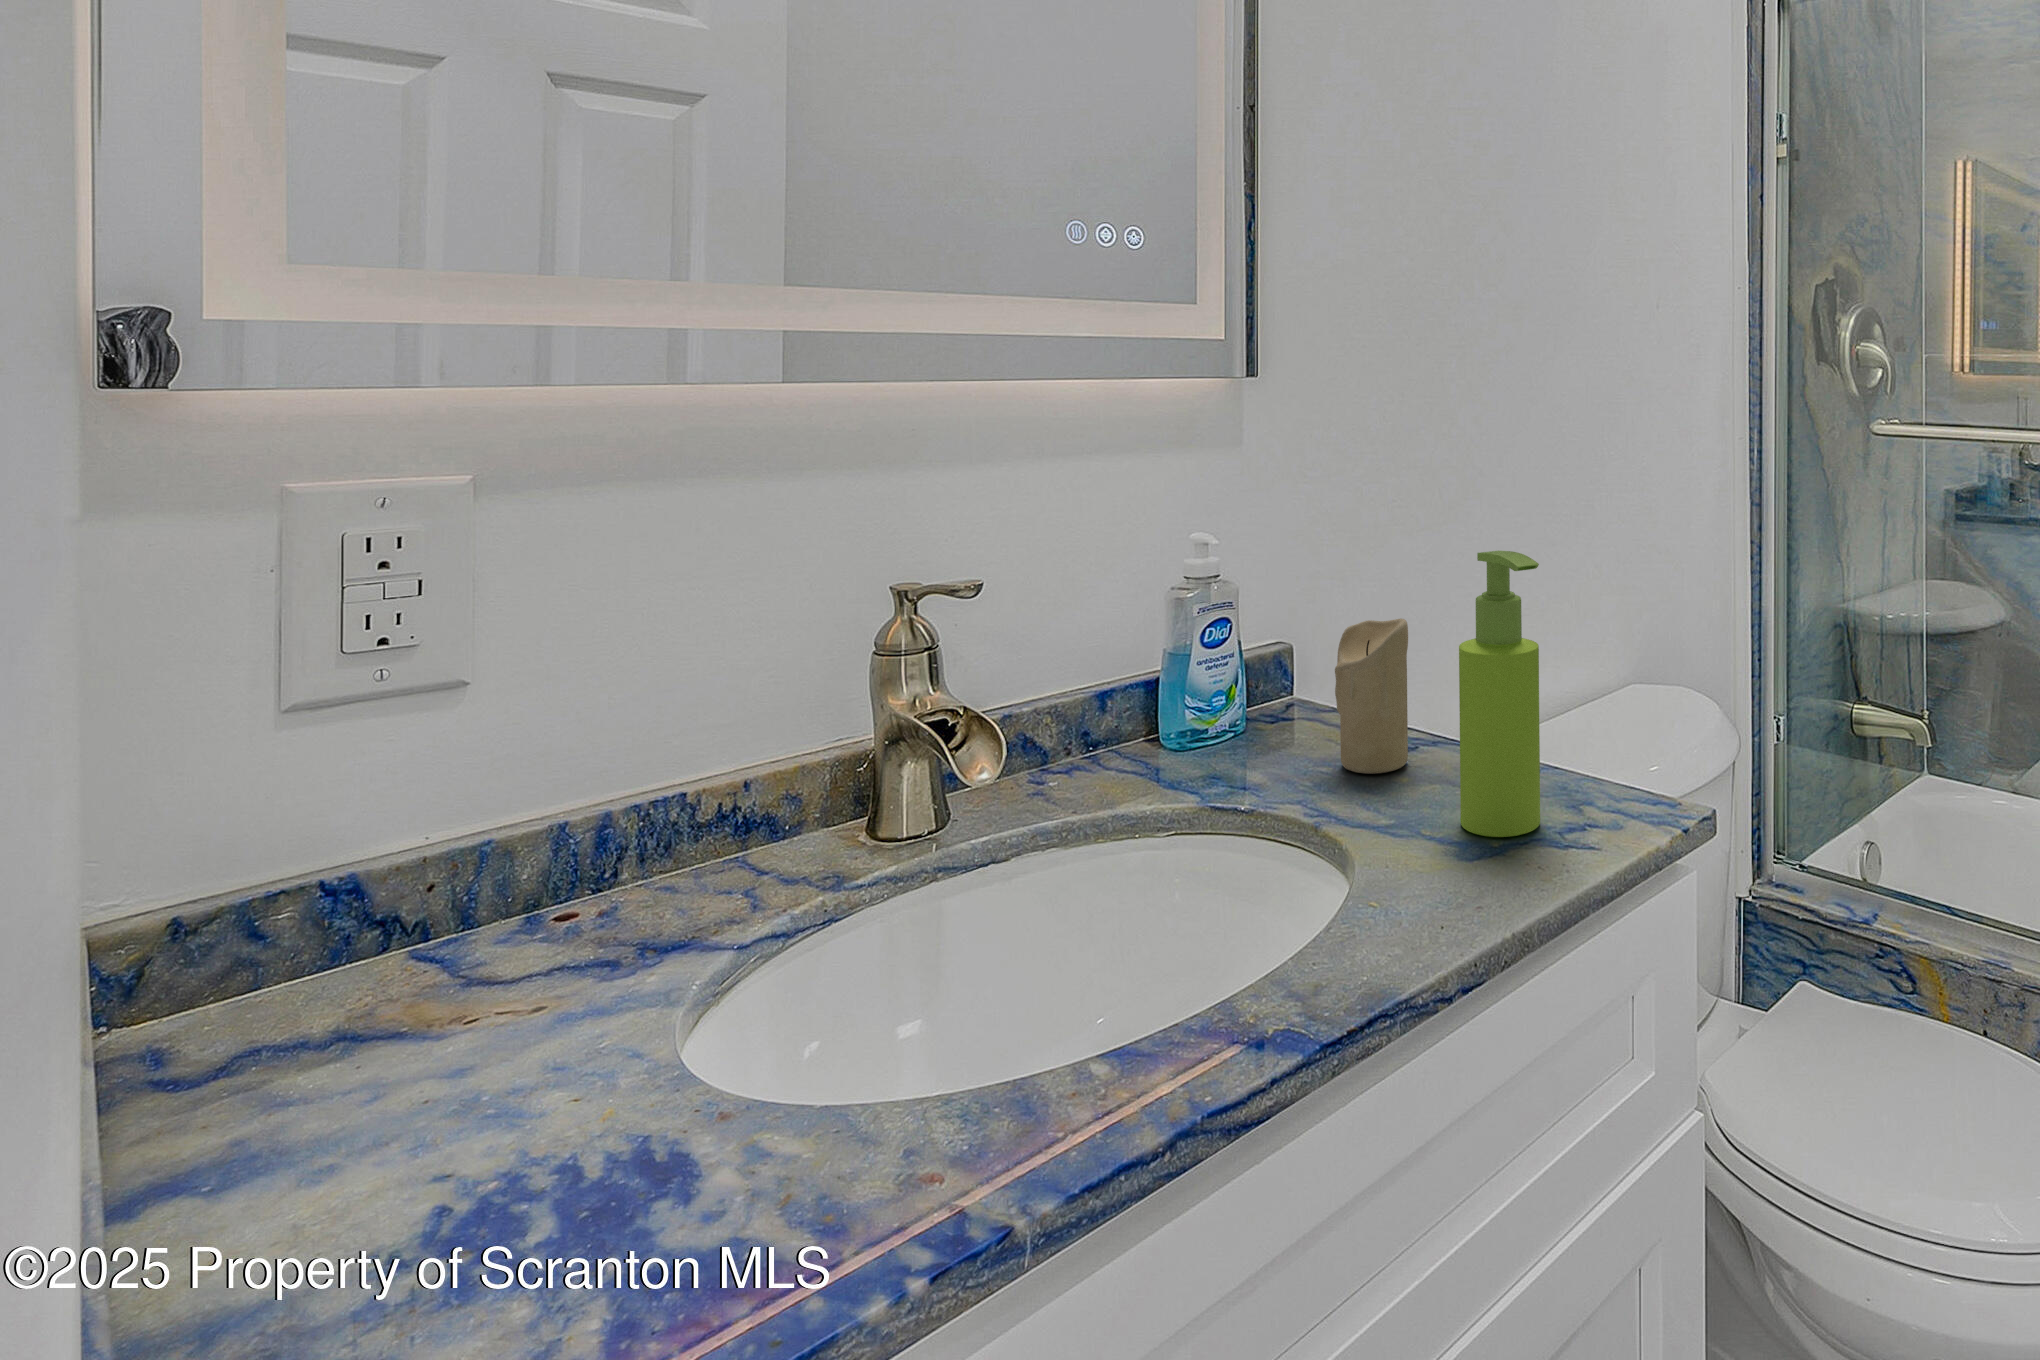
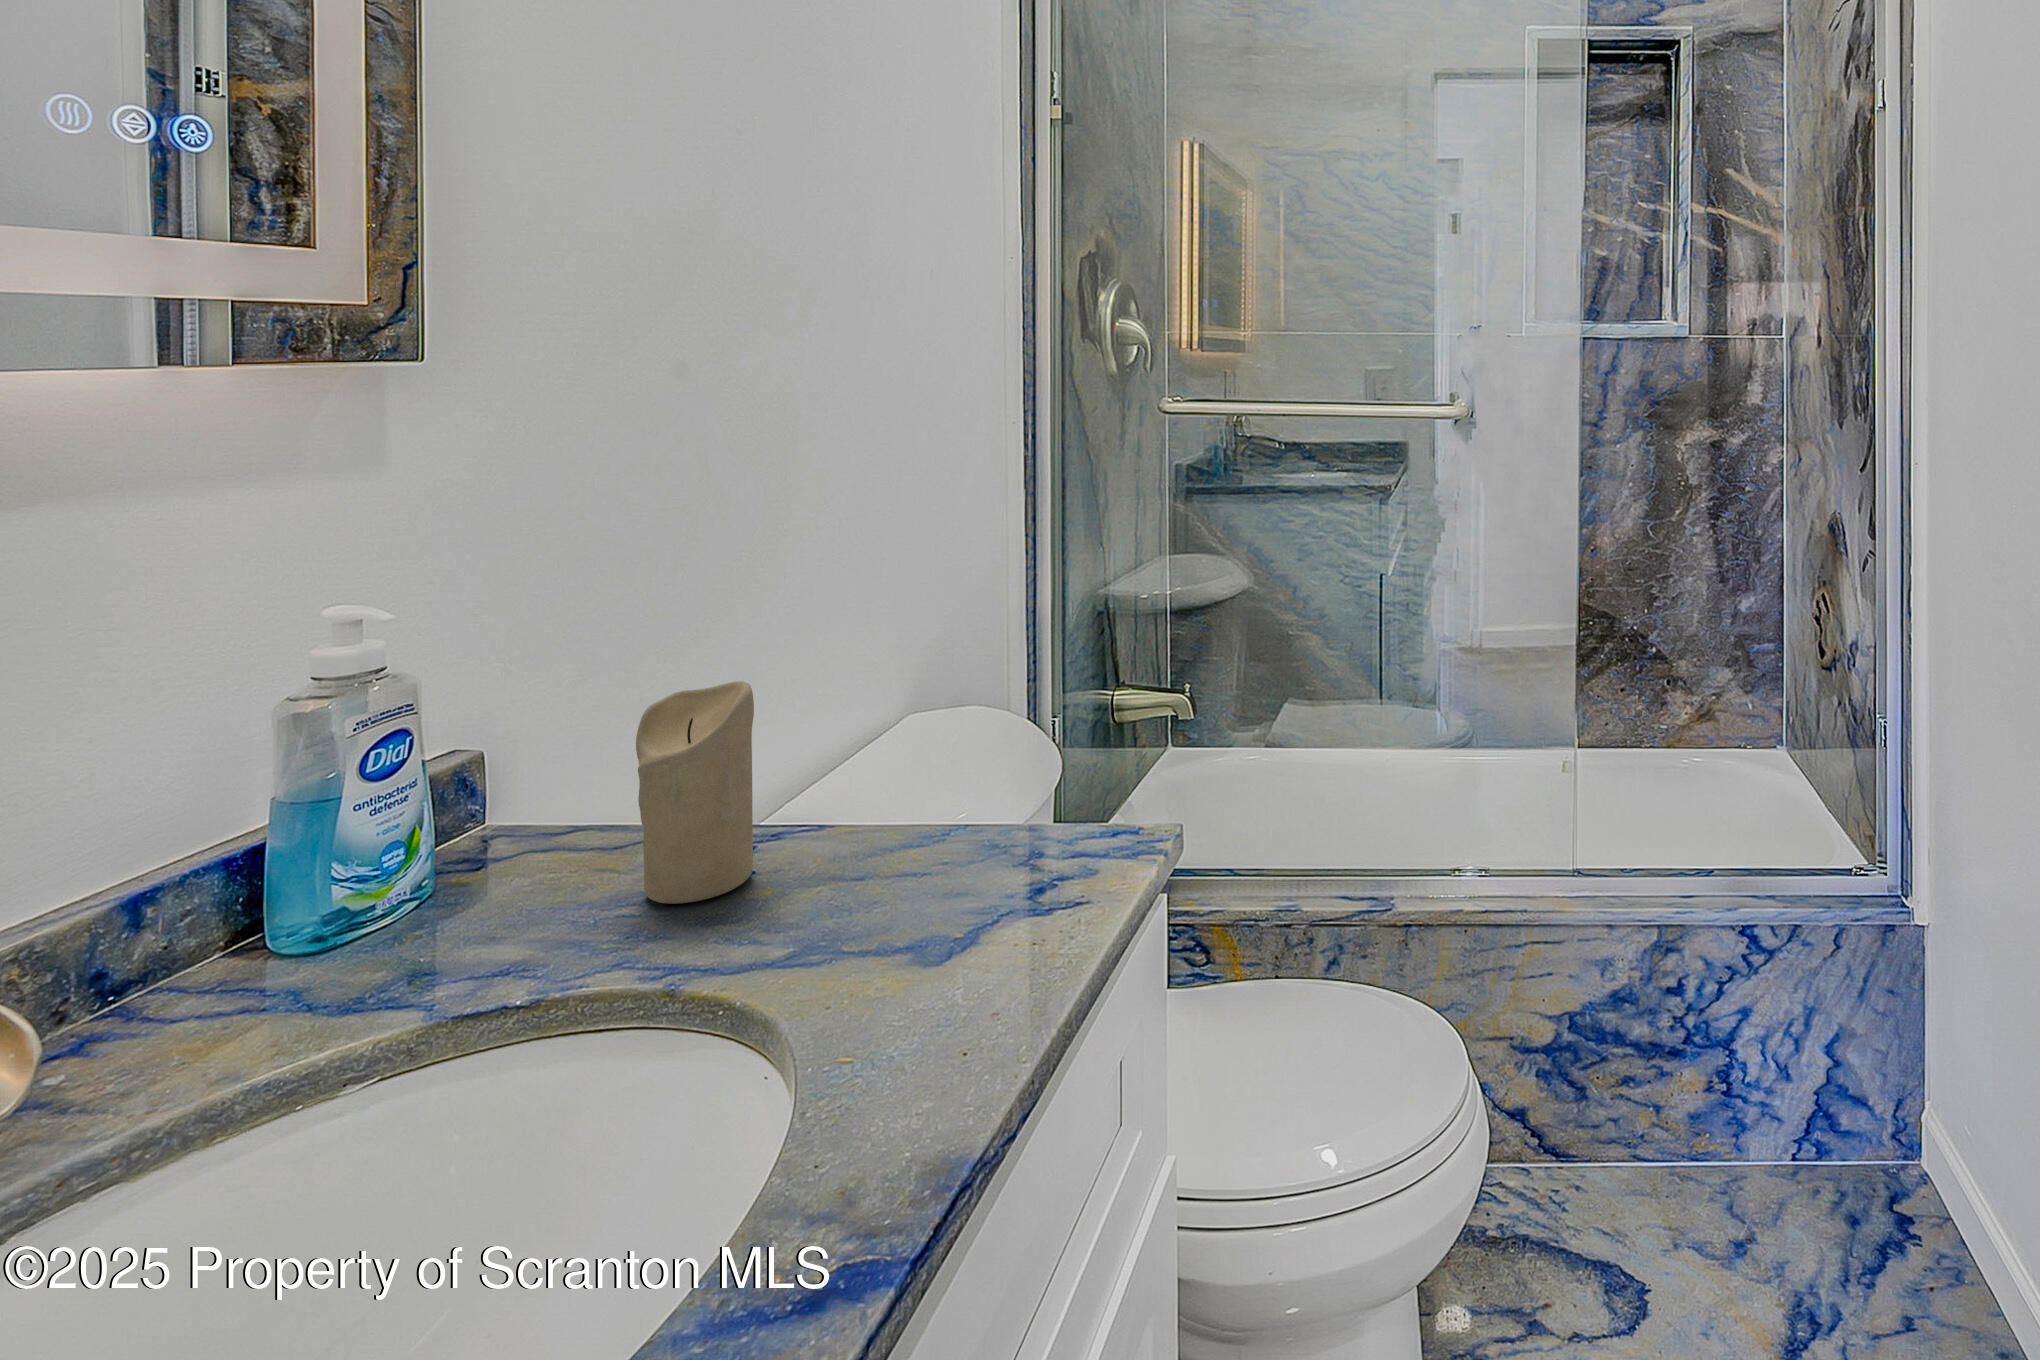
soap dispenser: present [1459,551,1540,837] -> none [885,578,1008,942]

